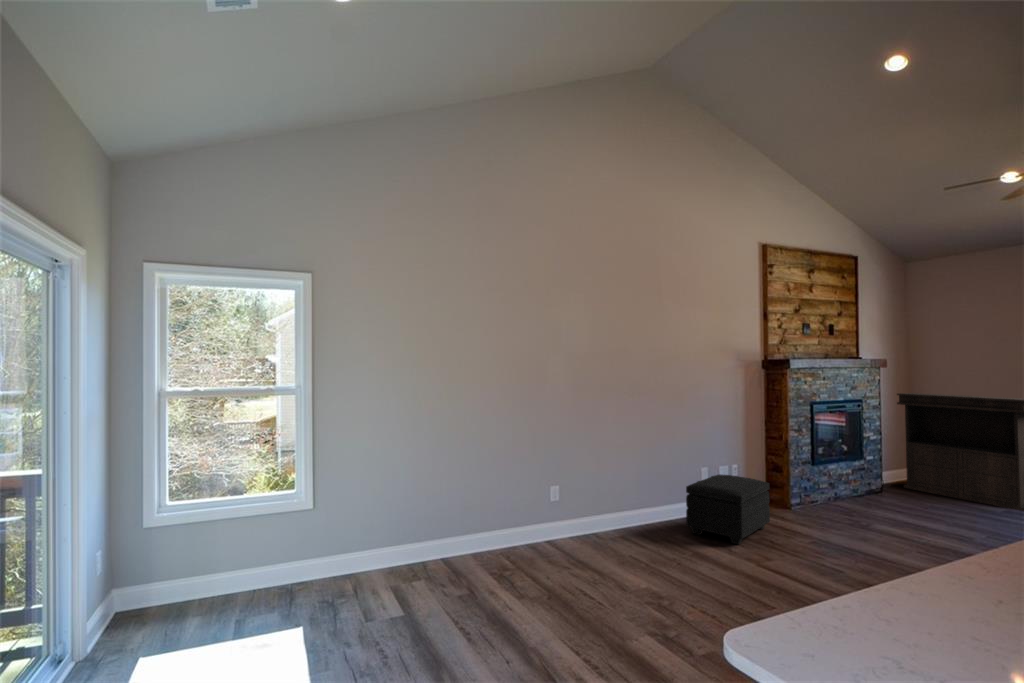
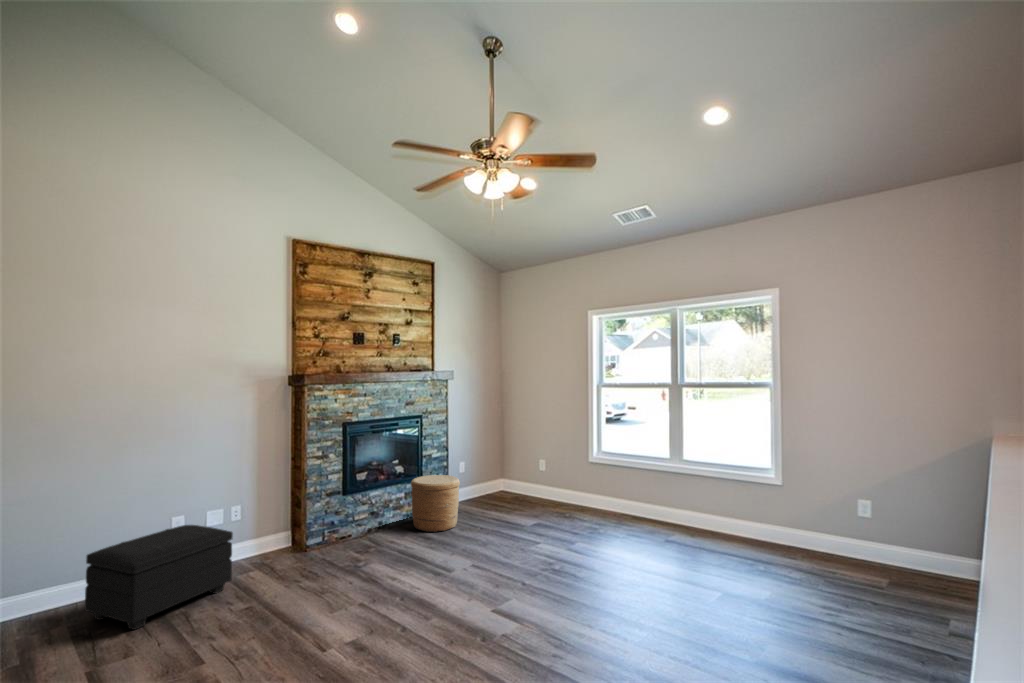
console table: present [897,393,1024,511] -> none [471,404,570,521]
woven basket: none [862,456,918,508] -> present [411,475,460,532]

